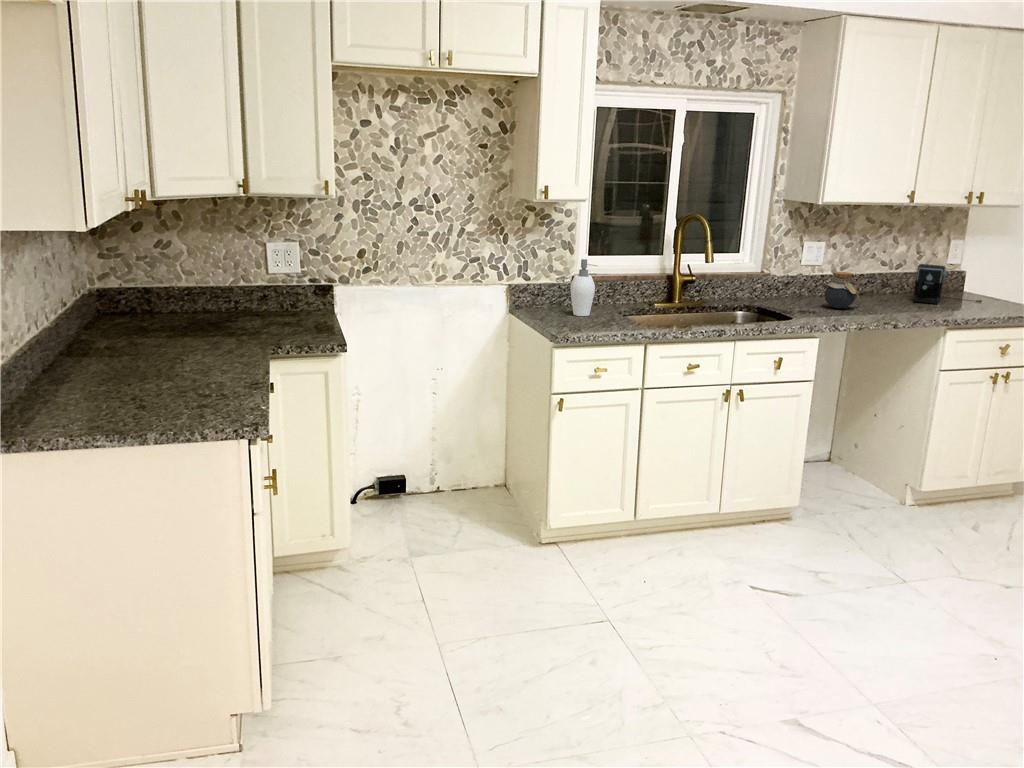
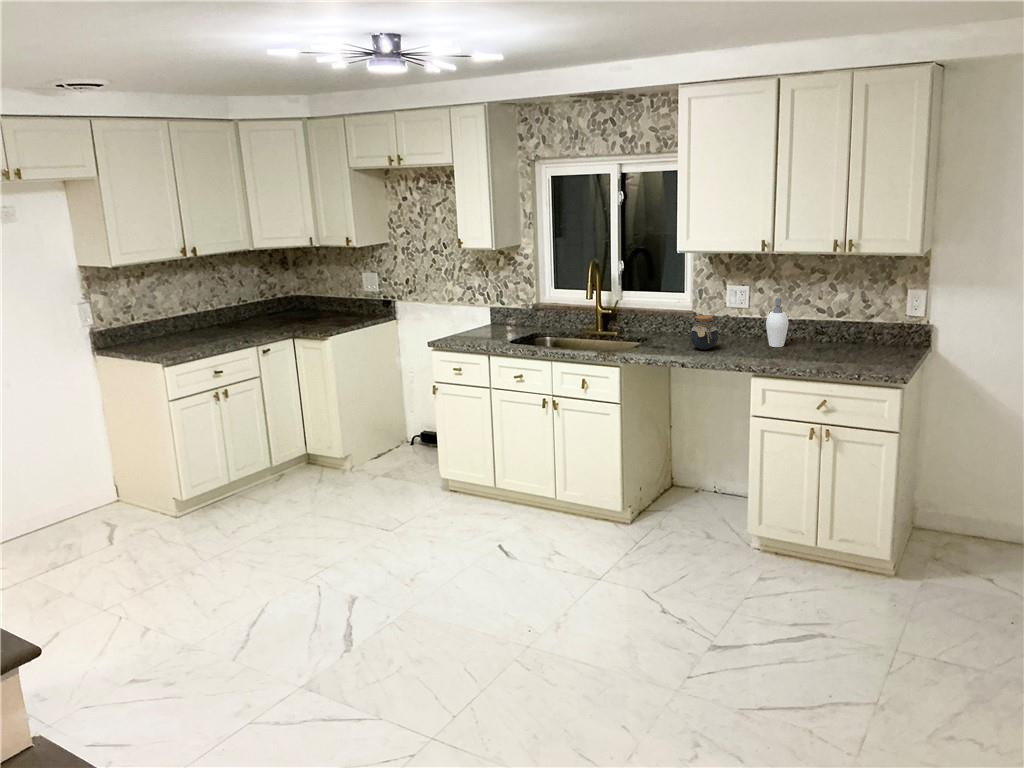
soap dispenser: present [571,259,597,316] -> present [766,298,789,347]
coffee maker: present [913,264,982,304] -> none [800,314,879,360]

